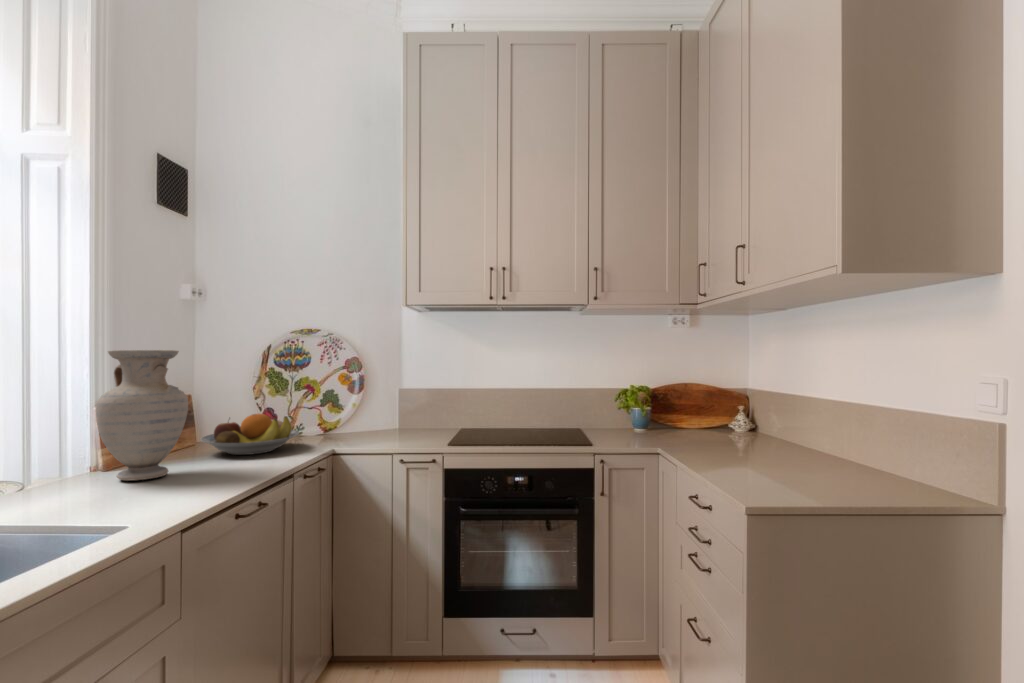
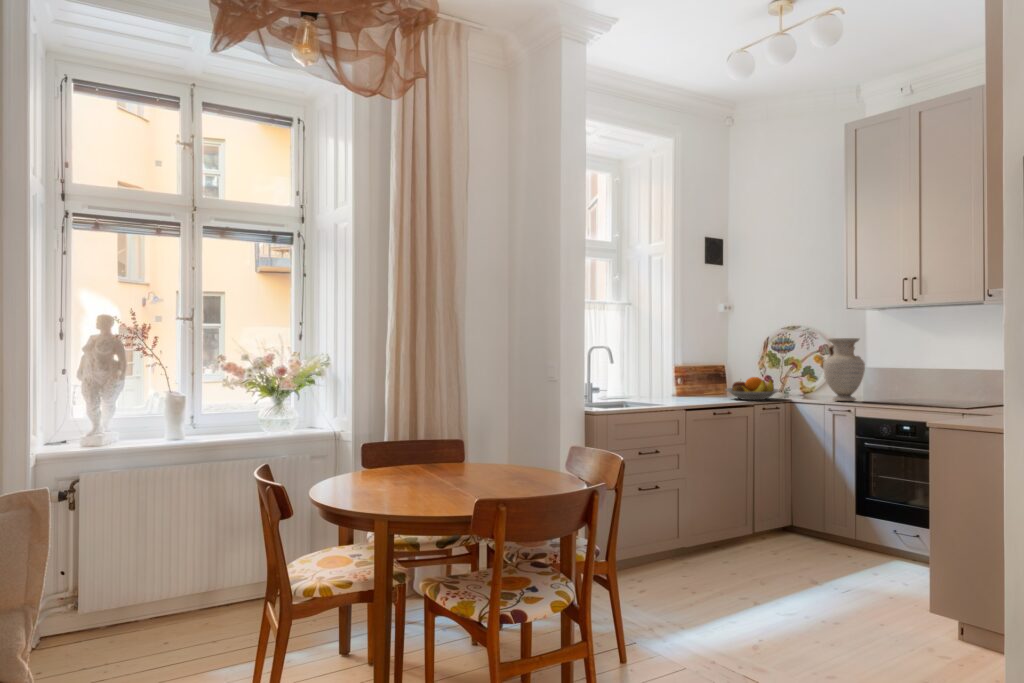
vase: present [95,350,188,480] -> present [823,338,865,401]

